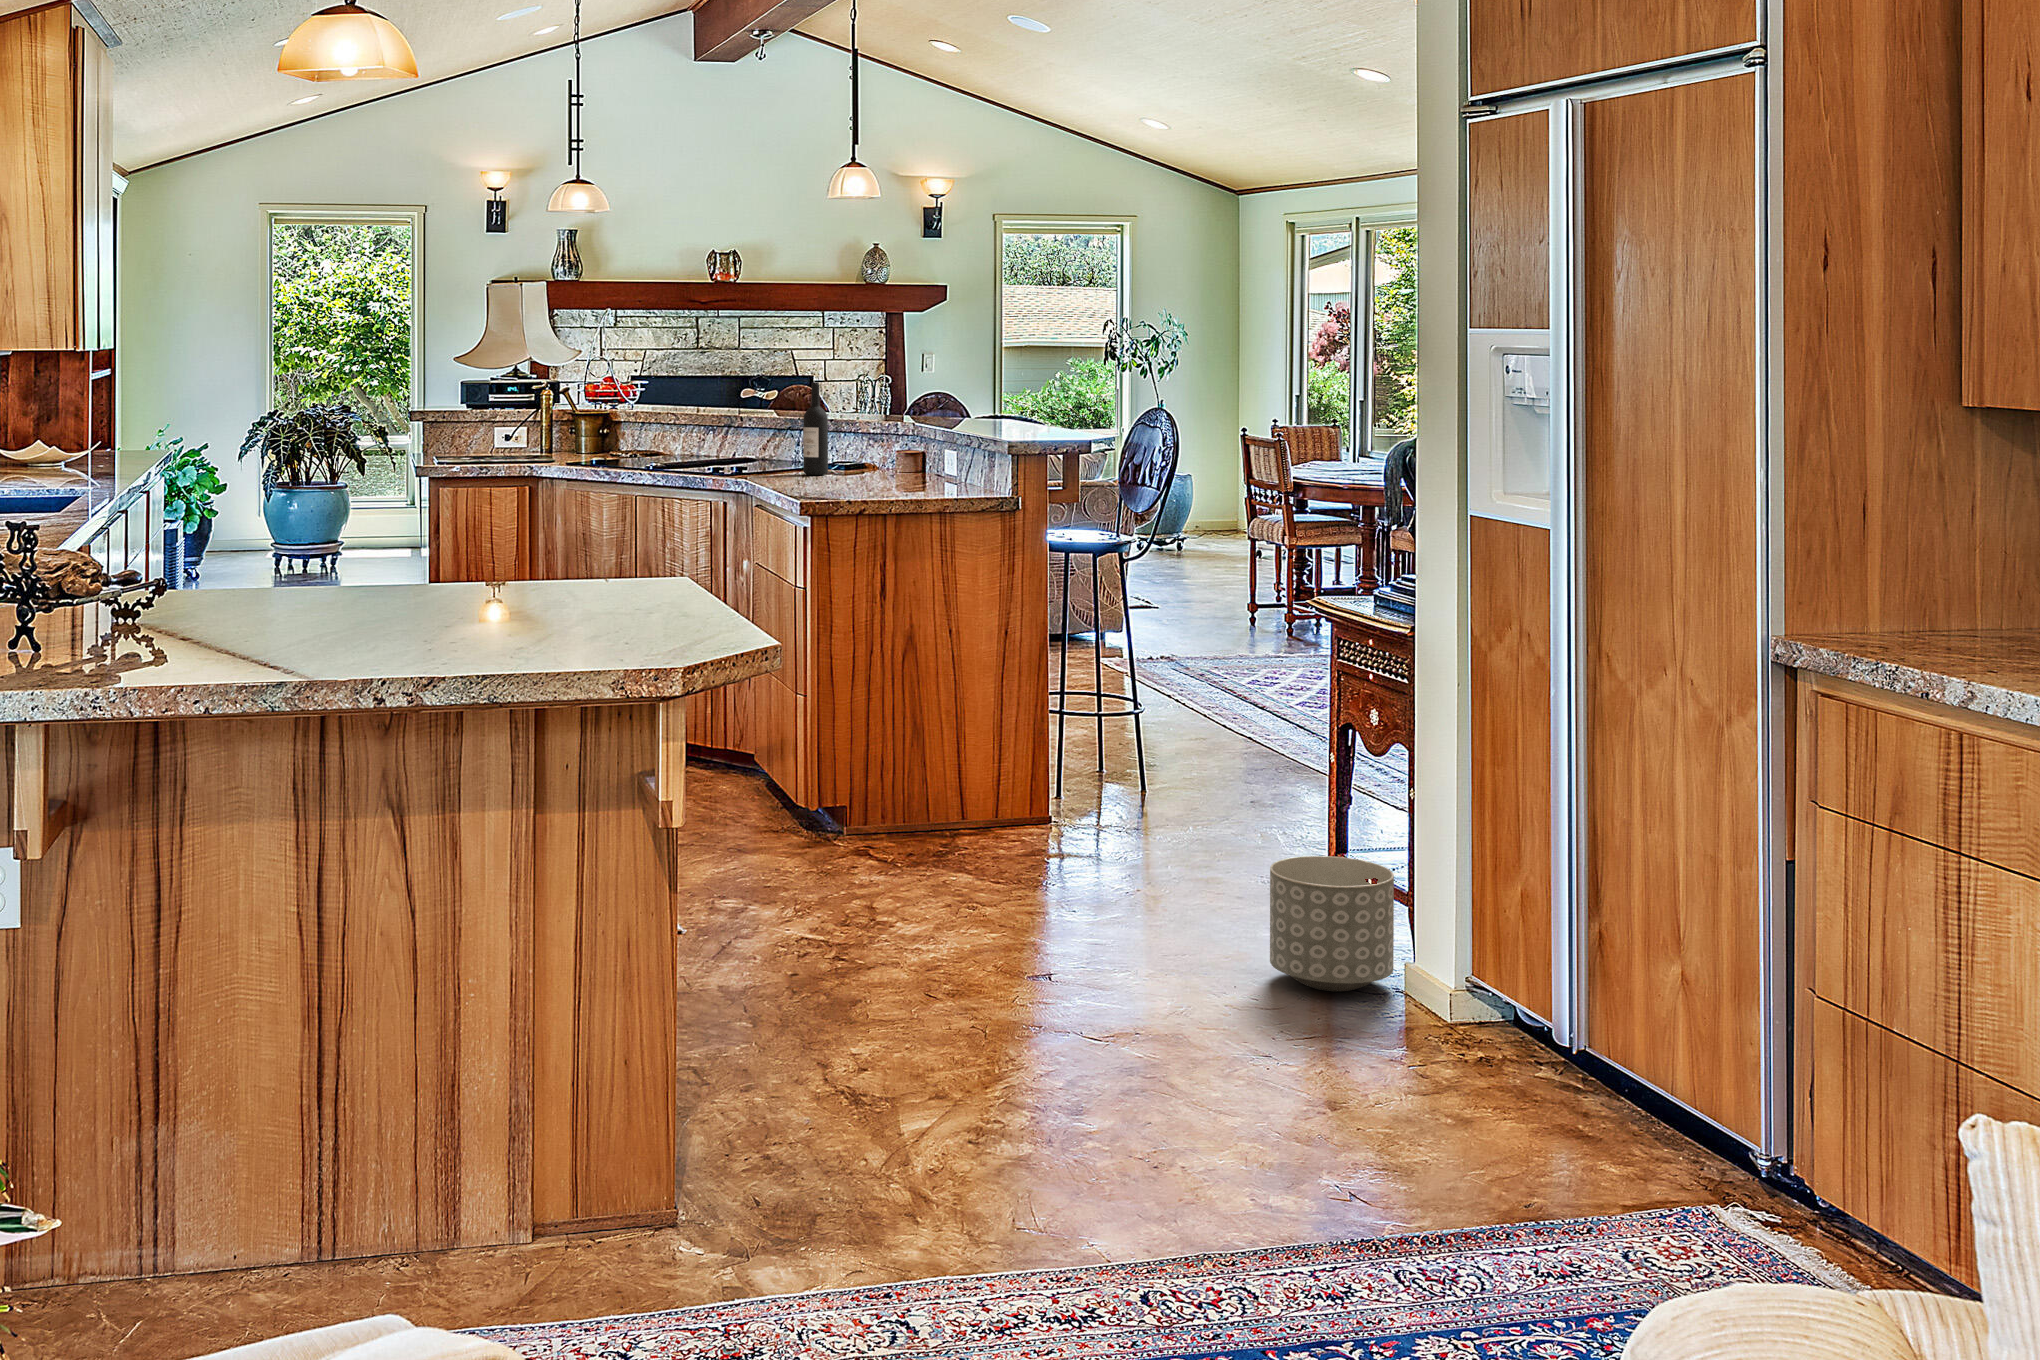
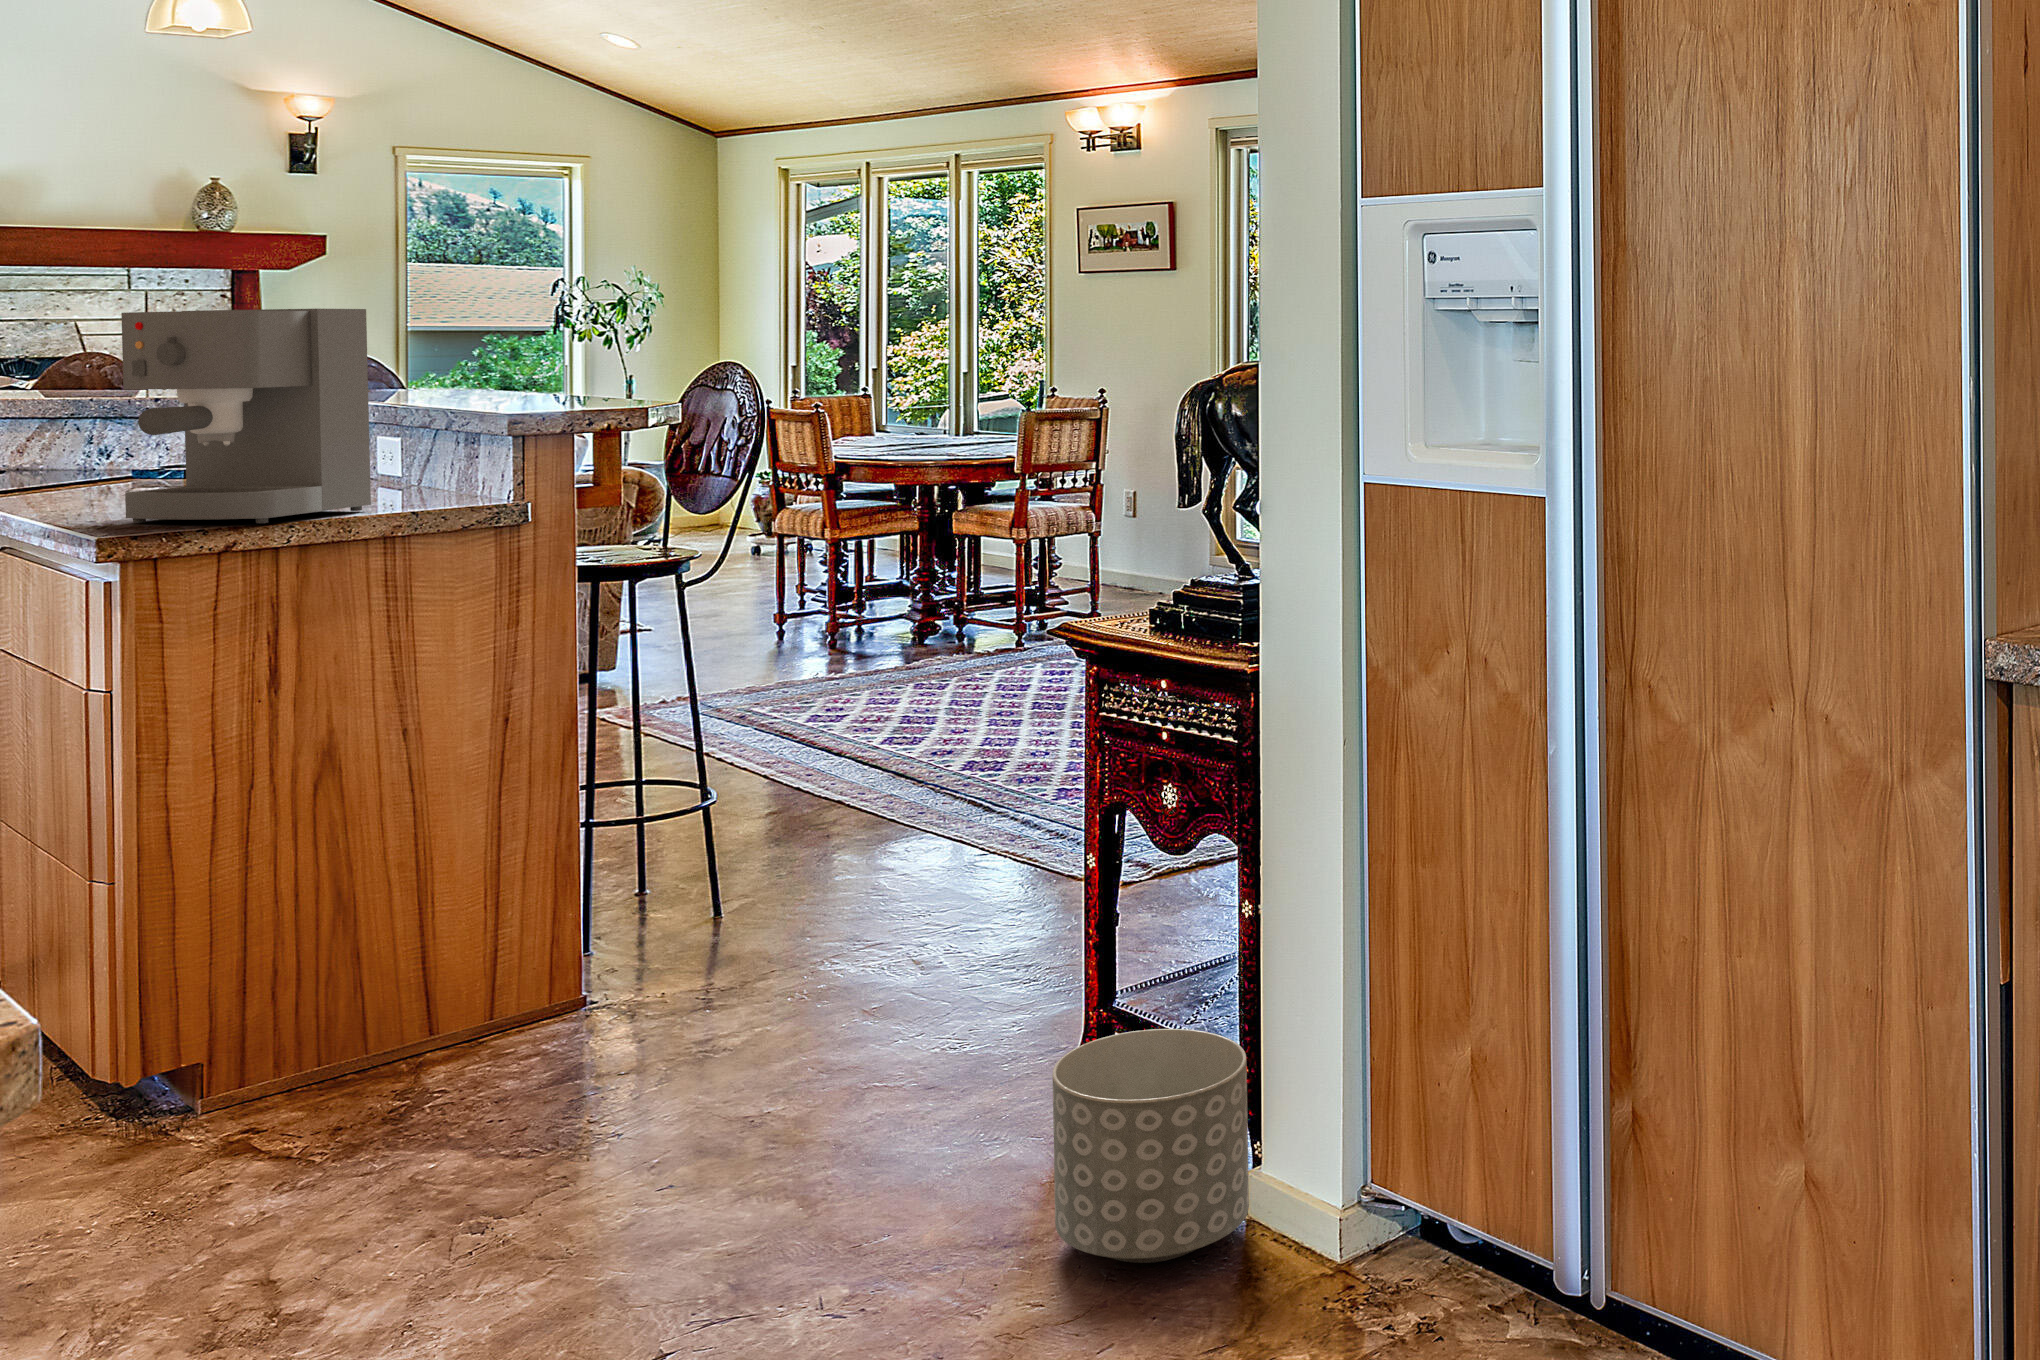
coffee maker: none [816,376,937,502] -> present [121,309,371,523]
wine bottle: present [803,382,828,475] -> none [97,333,149,485]

